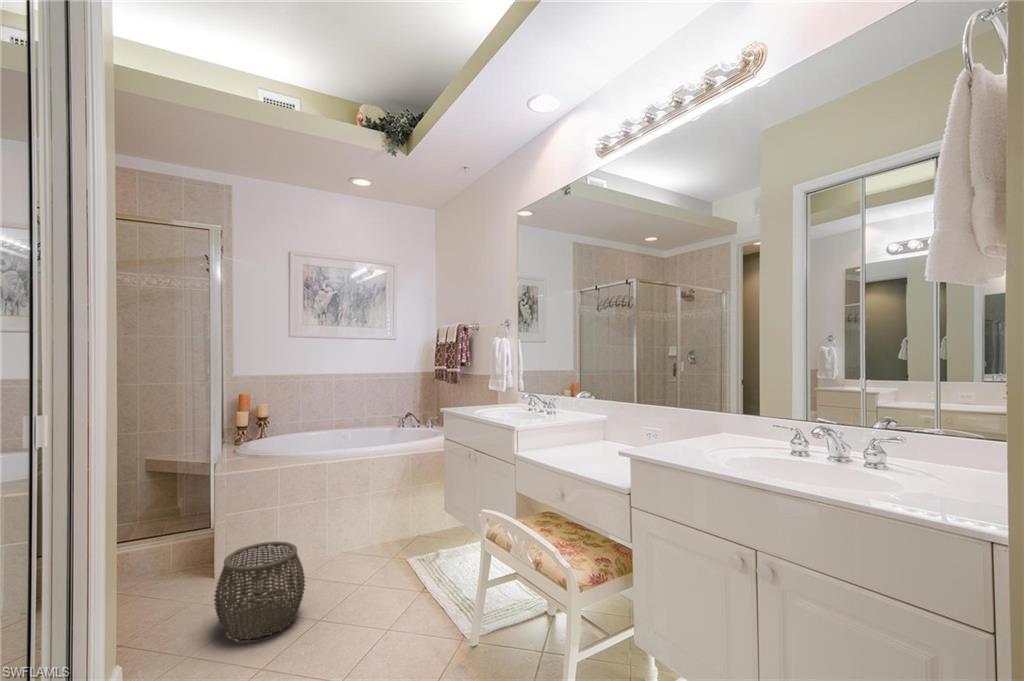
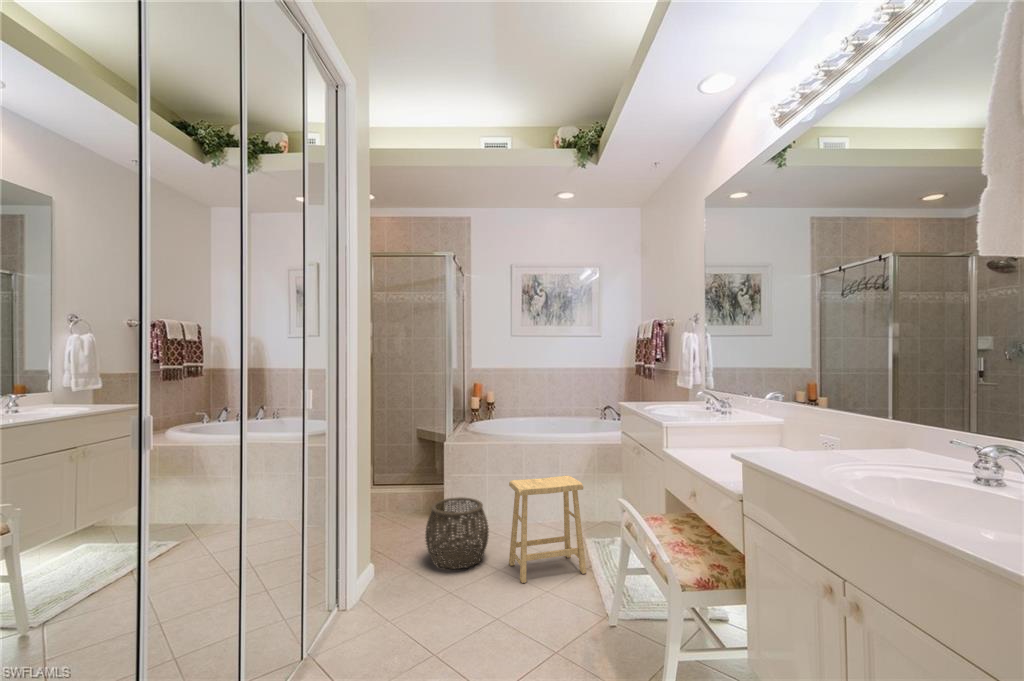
footstool: none [333,495,426,629] -> present [509,476,586,583]

